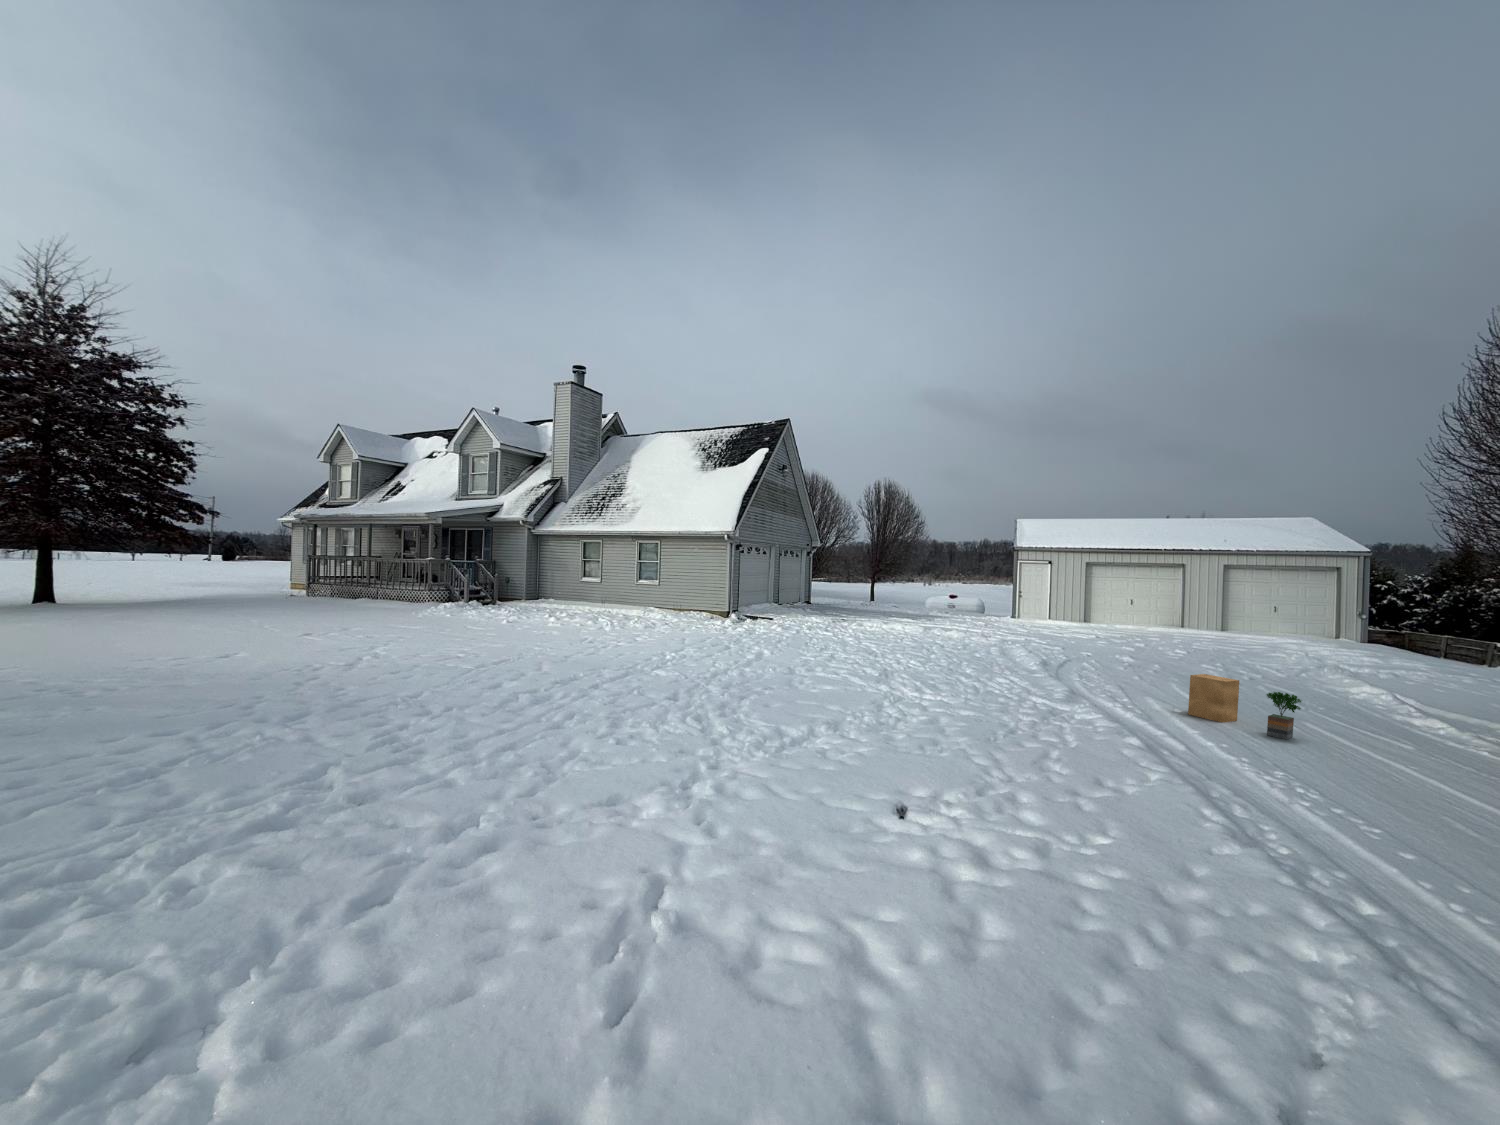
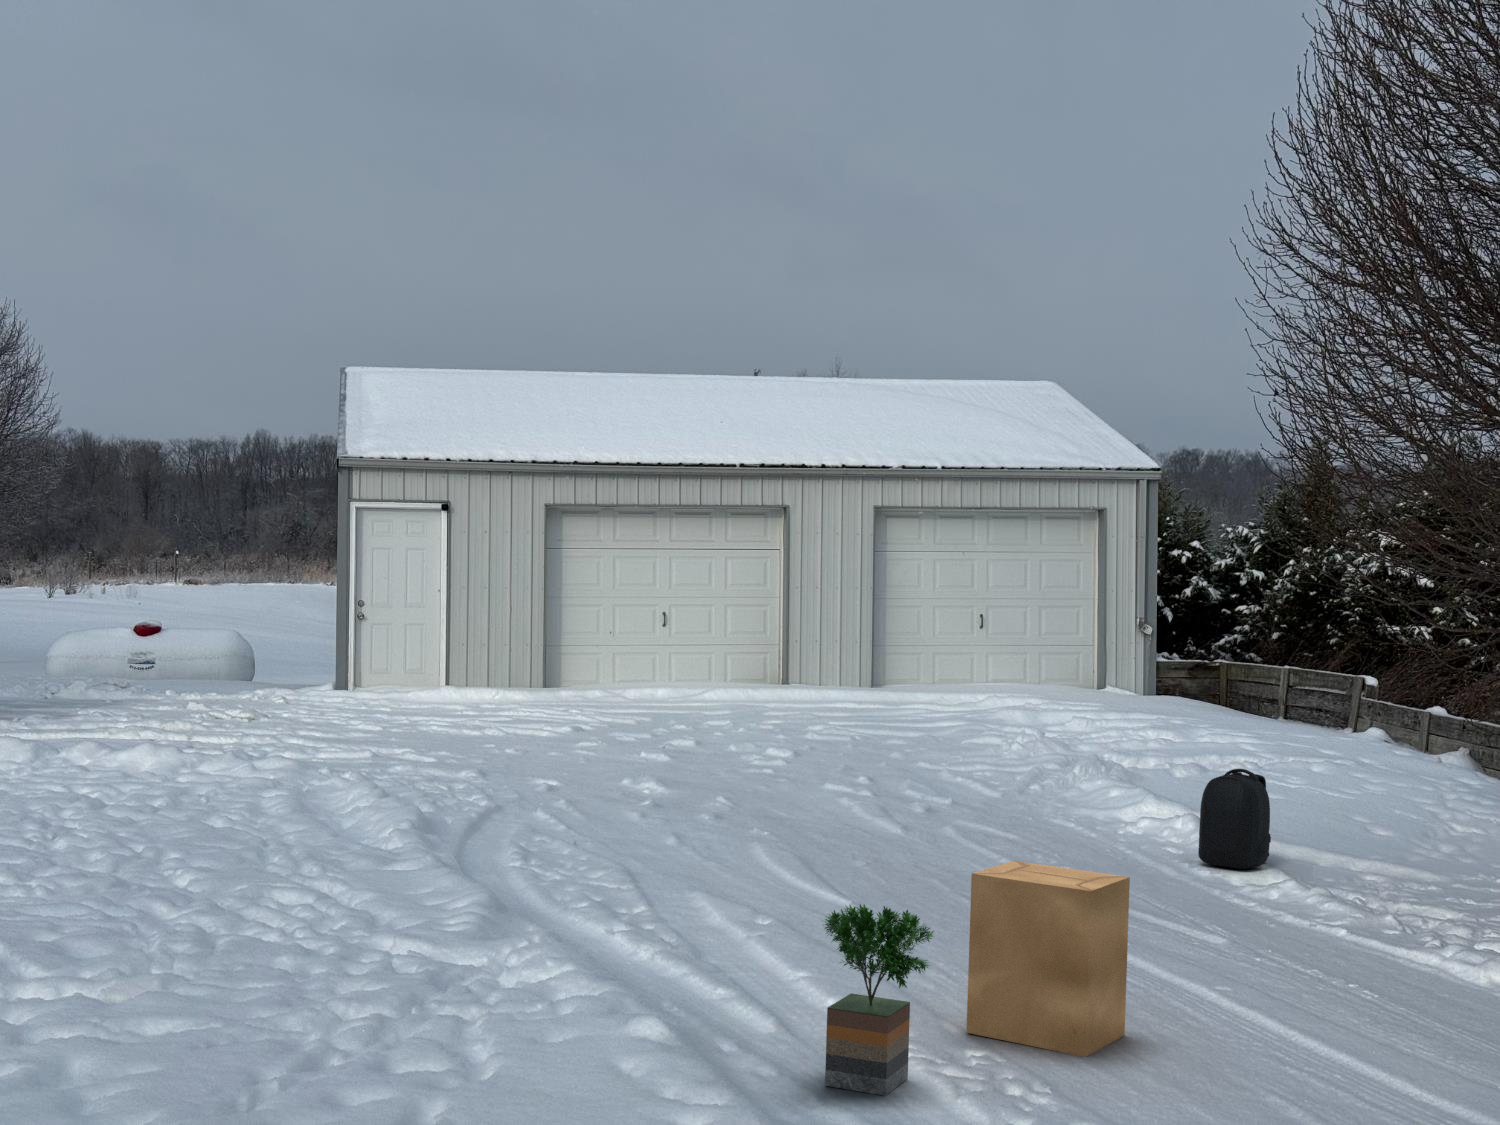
backpack: none [1393,672,1427,706] -> present [1198,769,1271,869]
cardboard box: present [1188,674,1239,723] -> present [966,861,1130,1057]

